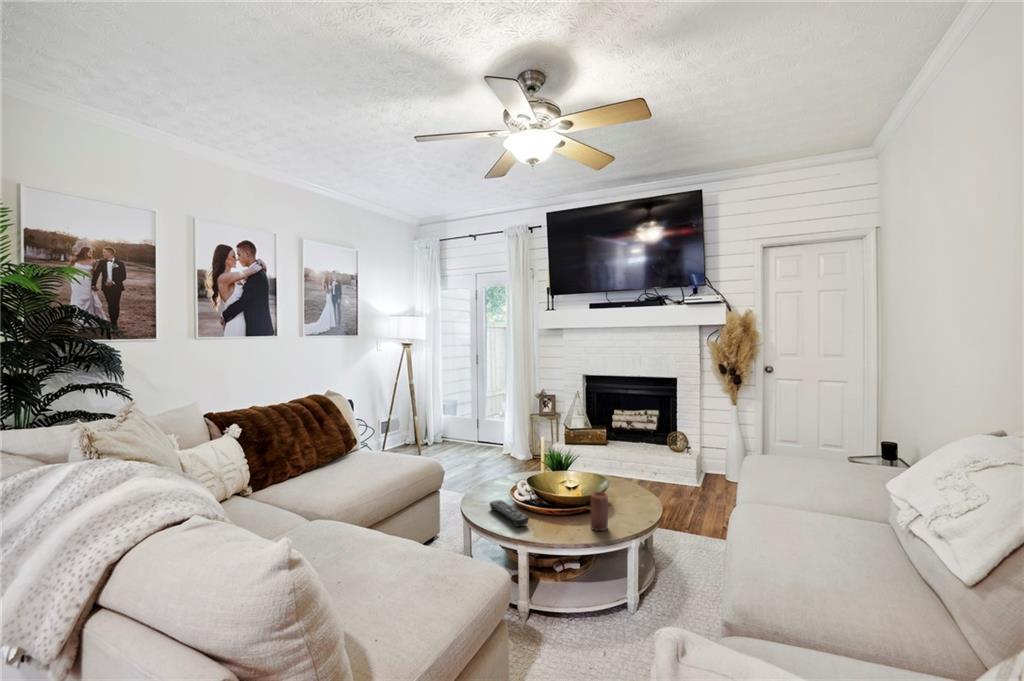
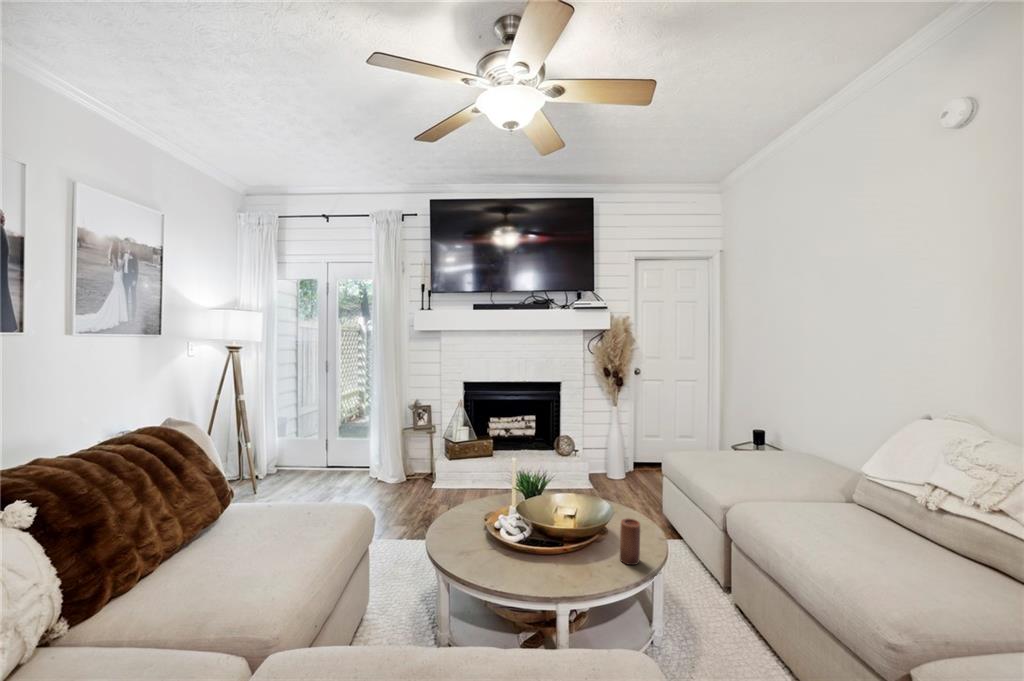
remote control: present [490,500,529,527] -> none [490,548,559,582]

